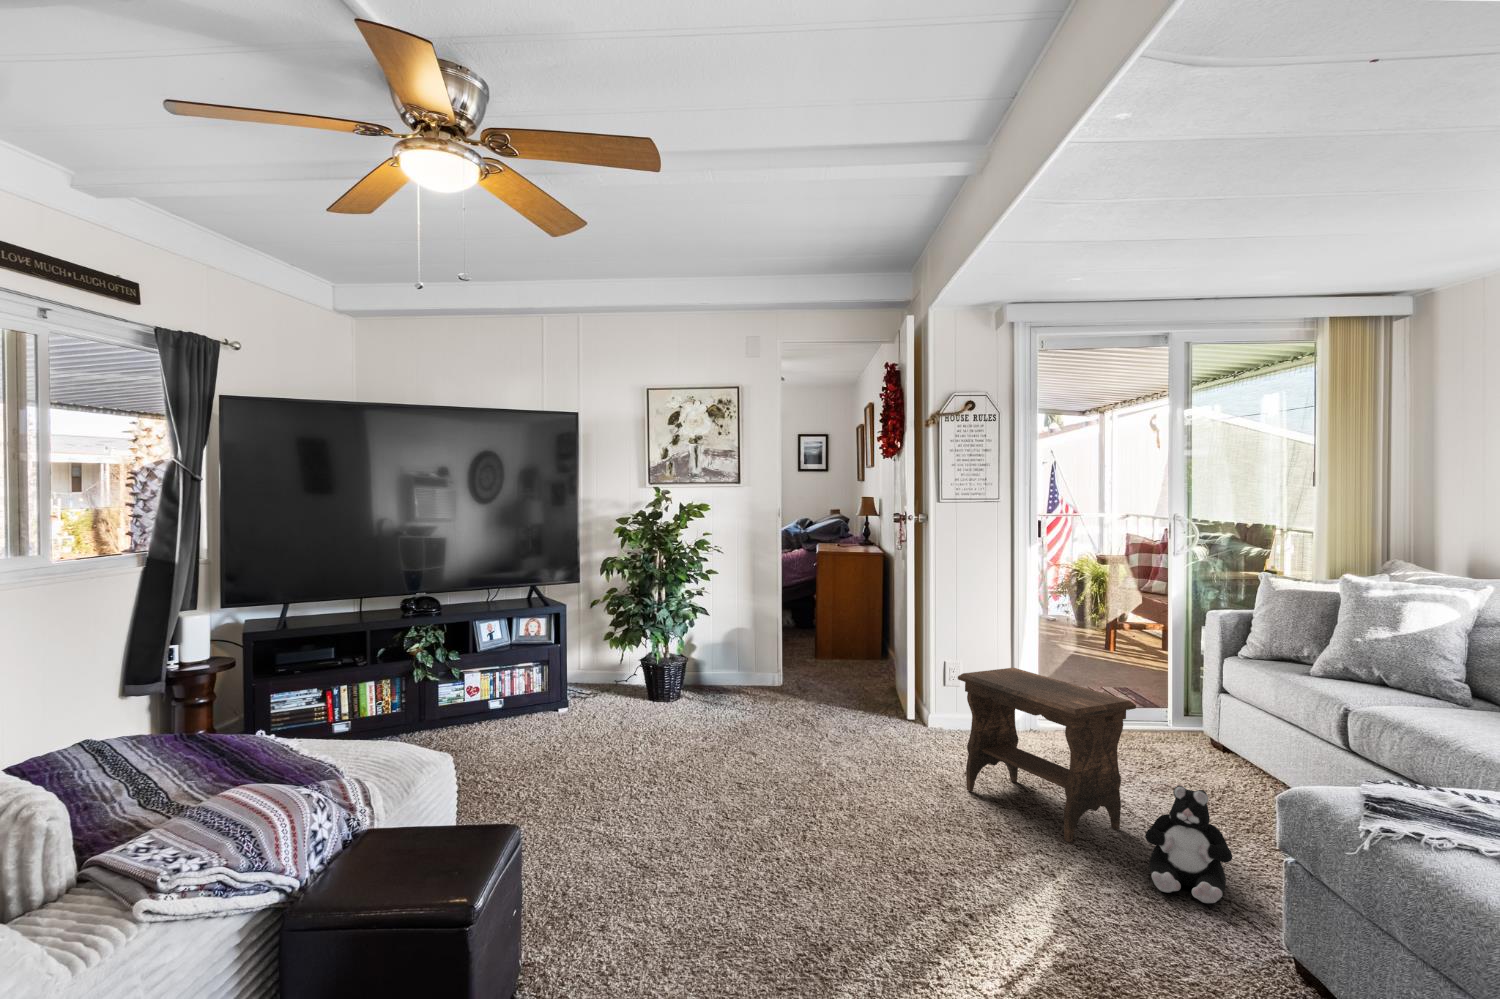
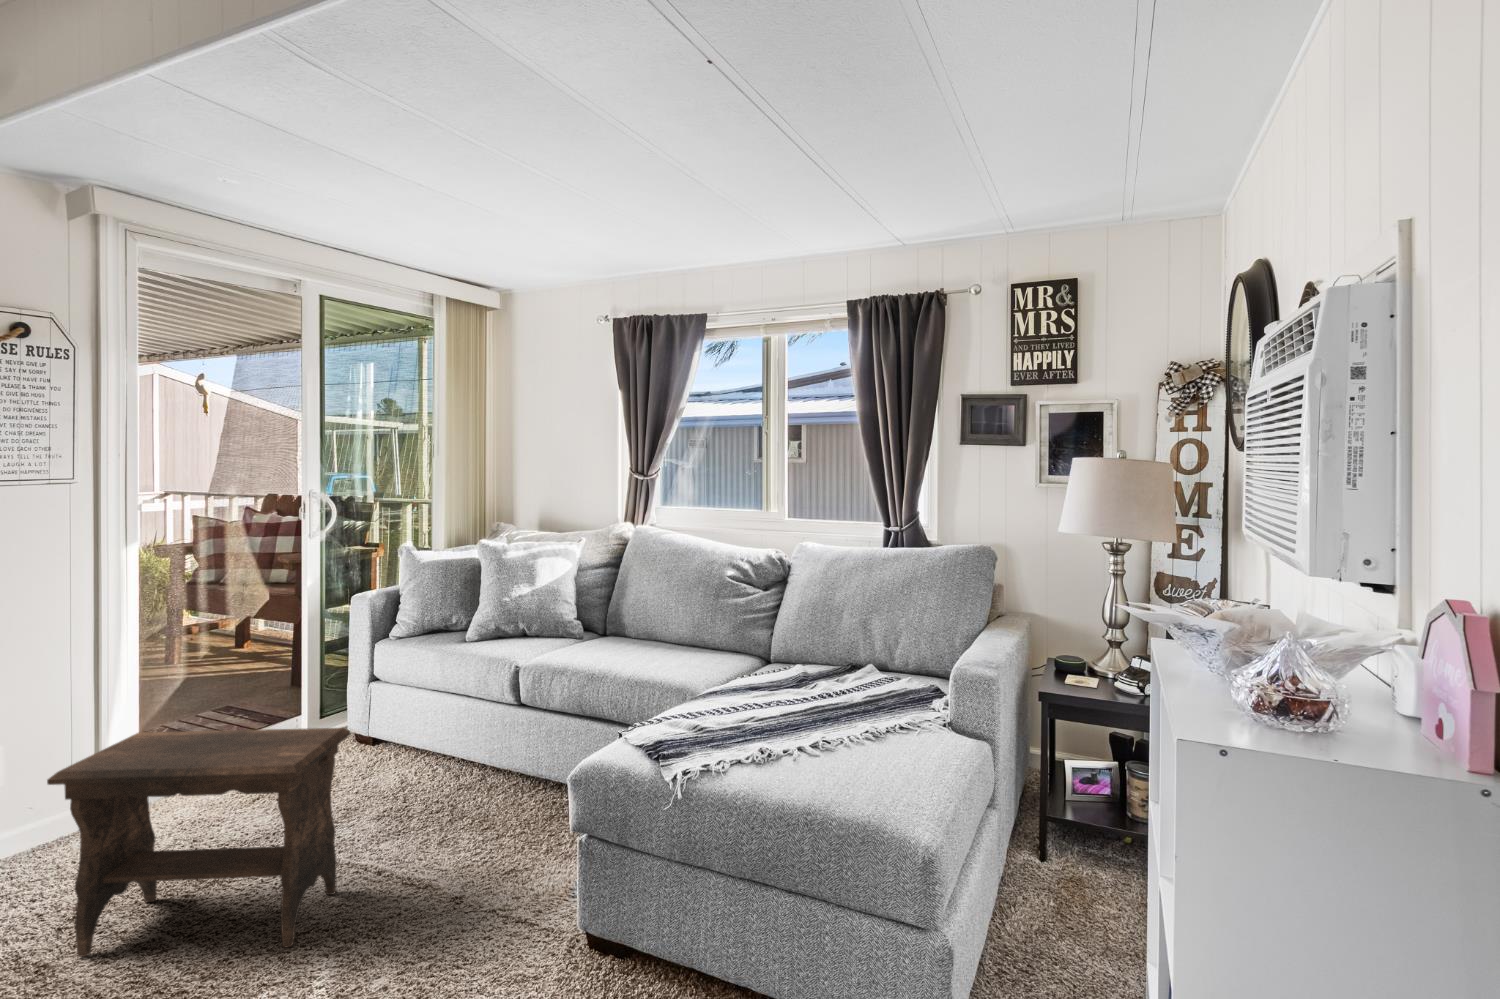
plush toy: present [1145,786,1232,904] -> none [398,804,498,943]

